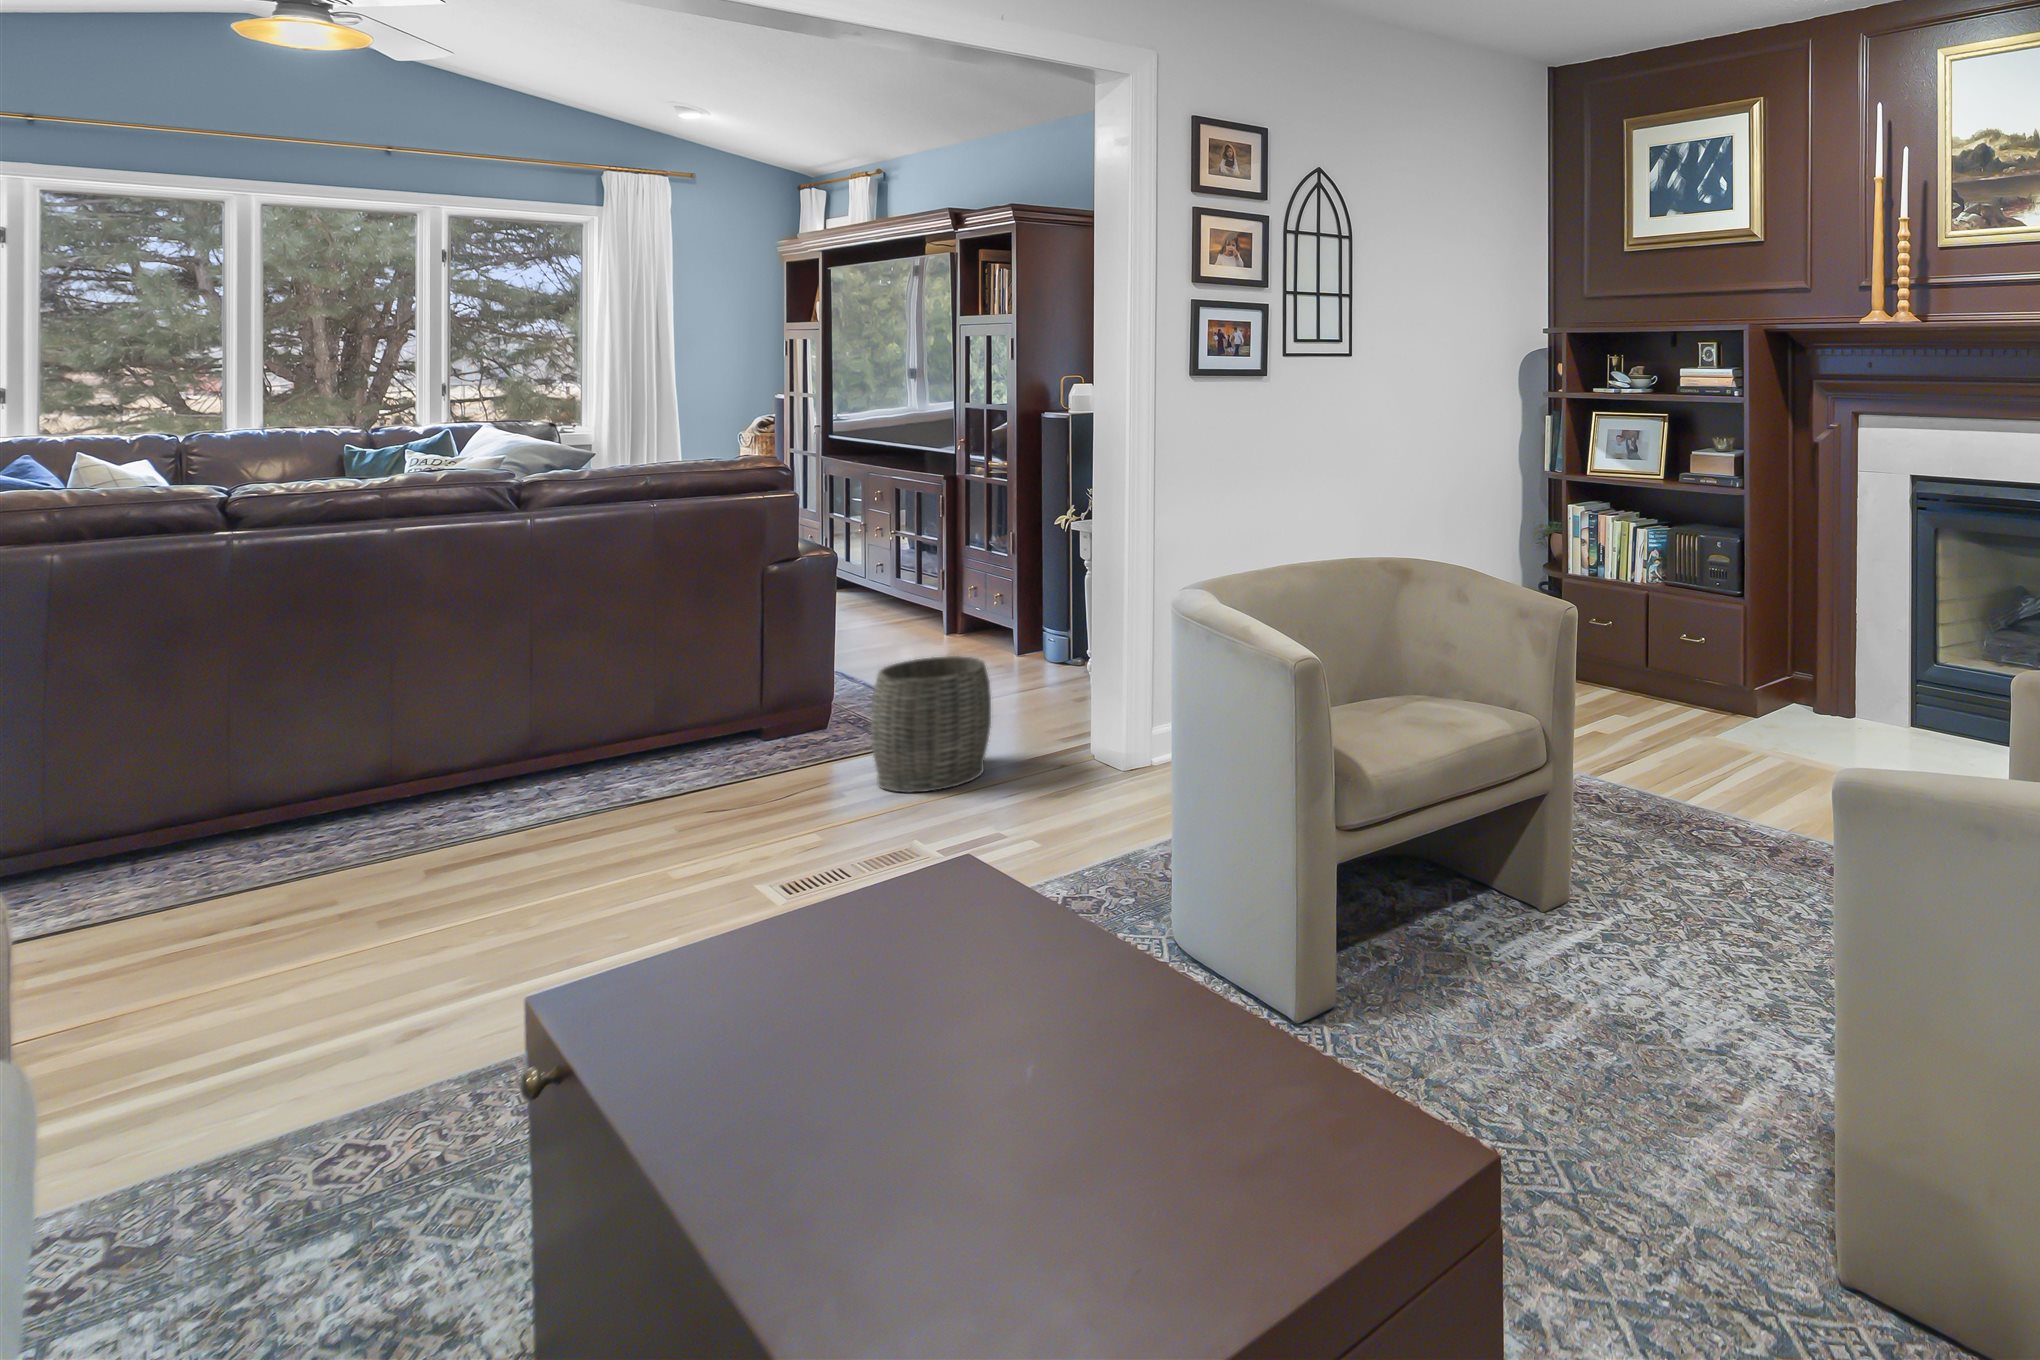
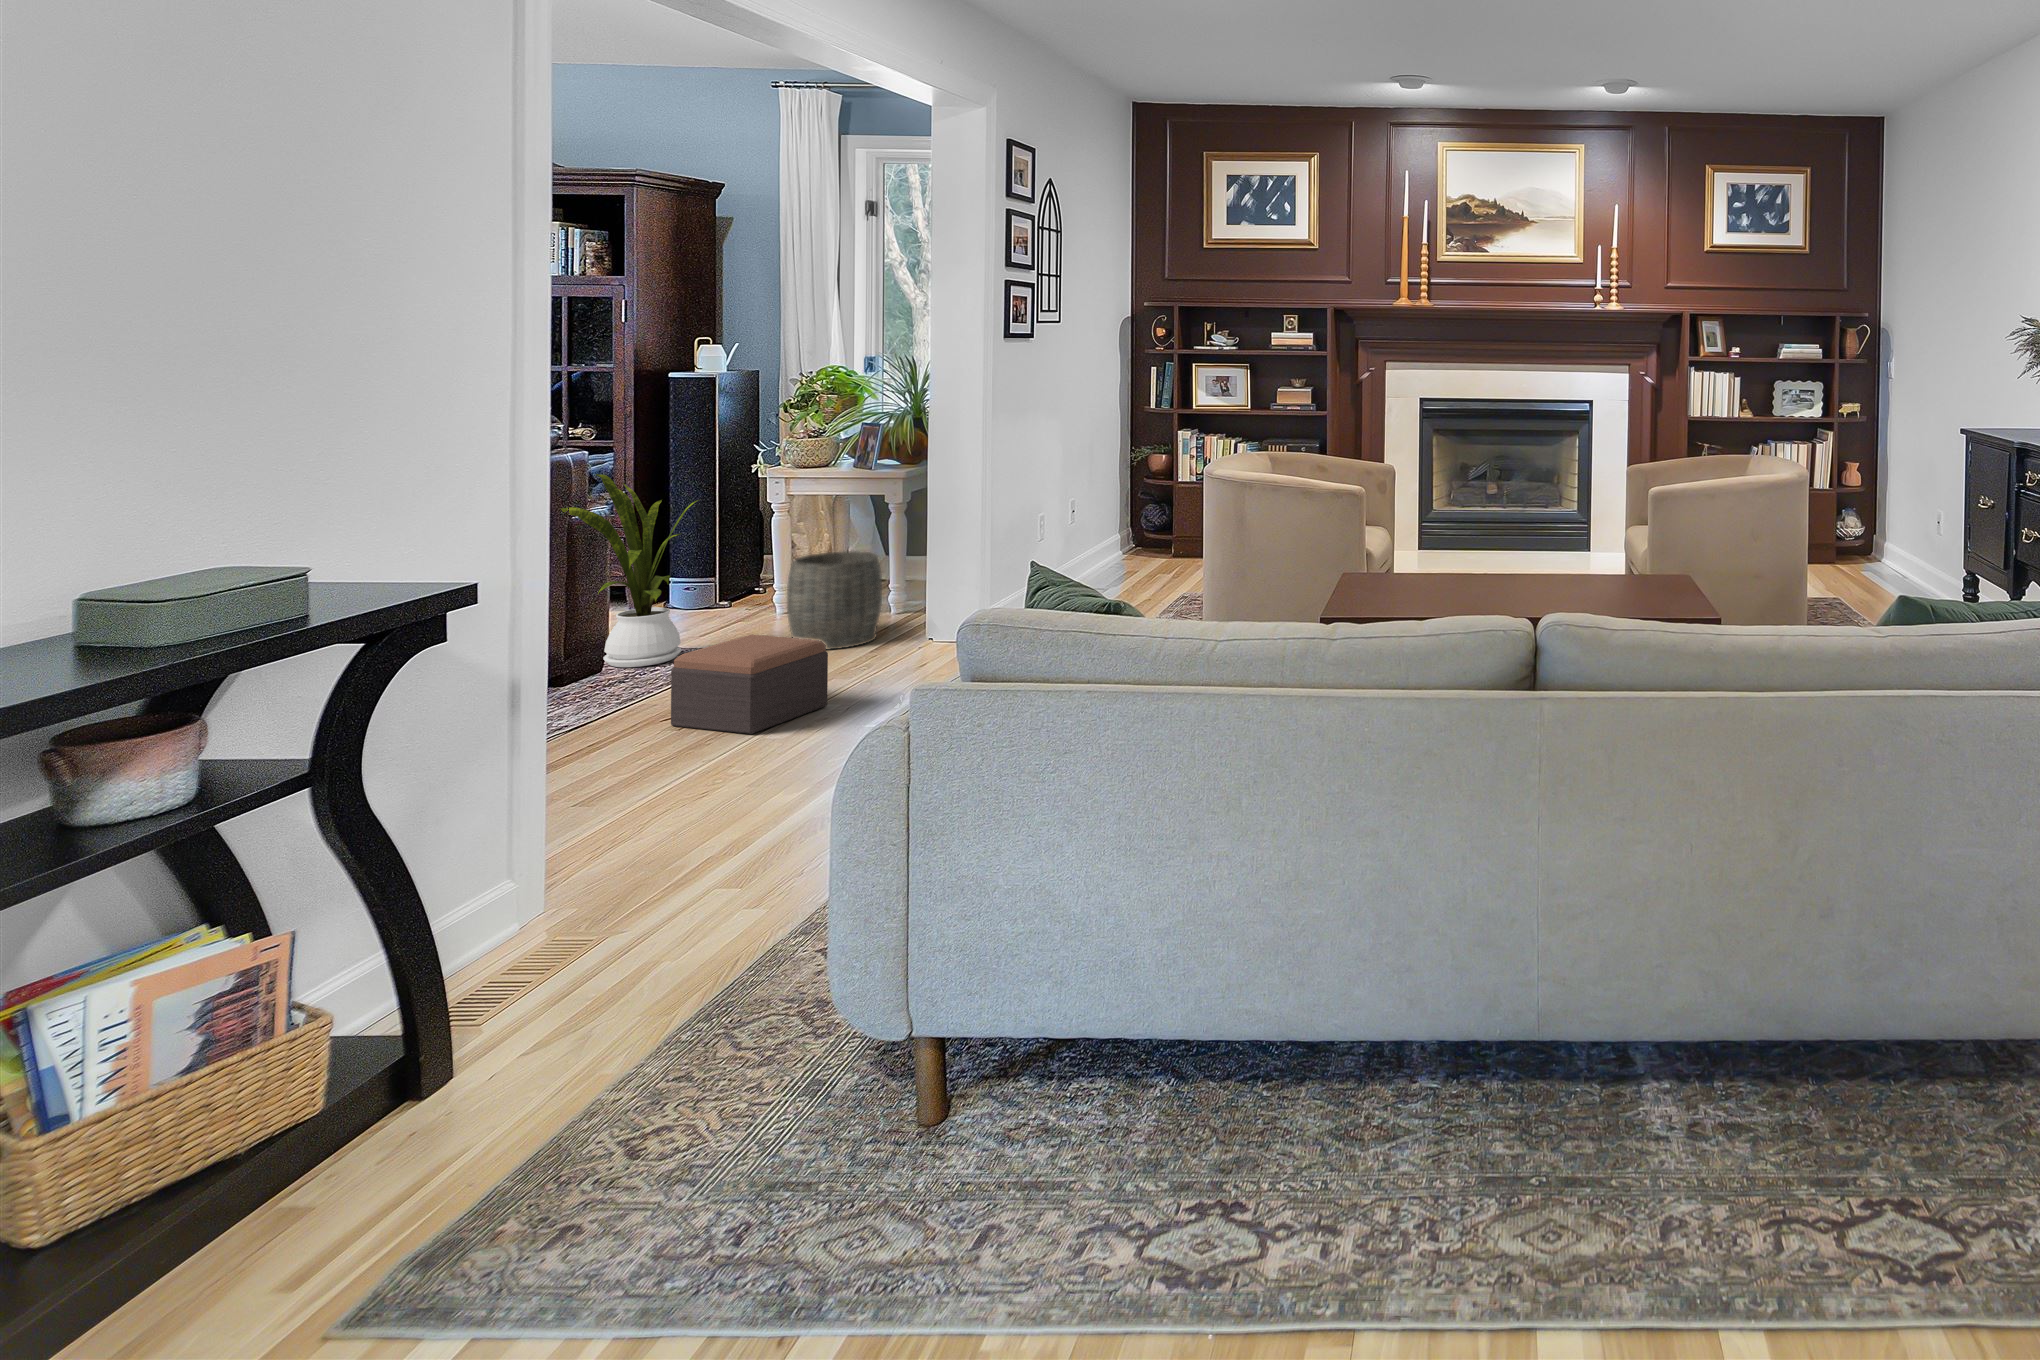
house plant: none [644,544,811,777] -> present [561,474,697,667]
footstool: none [494,781,665,942] -> present [671,635,828,734]

